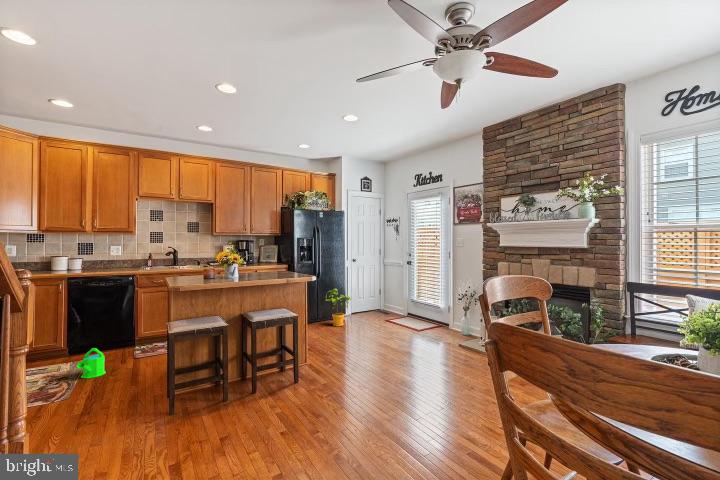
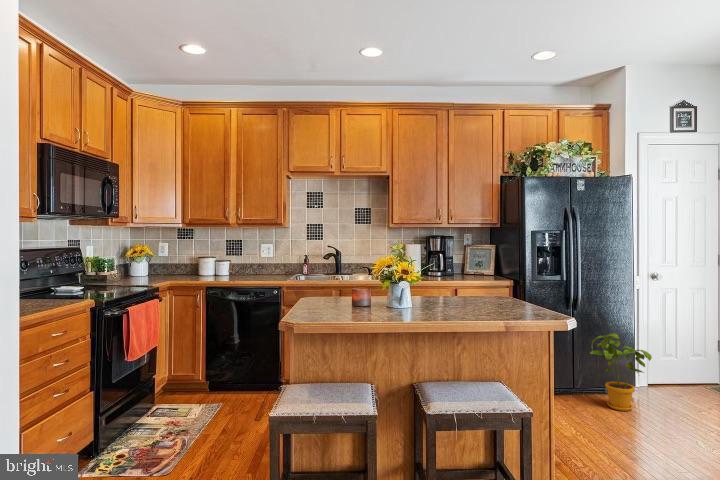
watering can: present [77,348,106,379] -> none [190,396,231,441]

